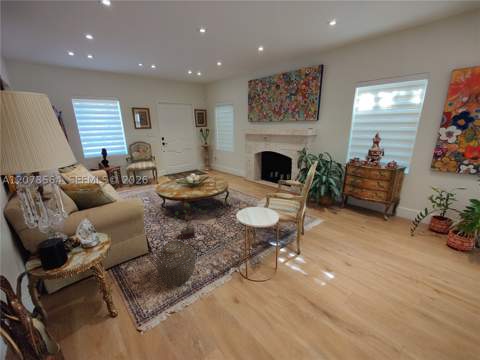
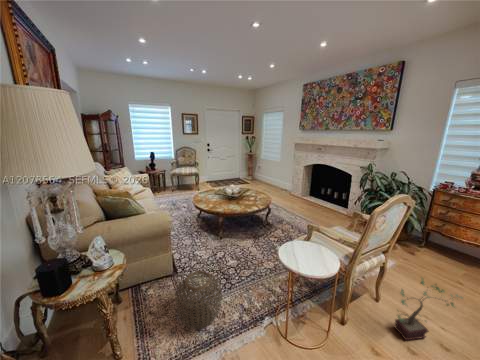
potted plant: present [175,204,195,239] -> present [394,279,462,340]

